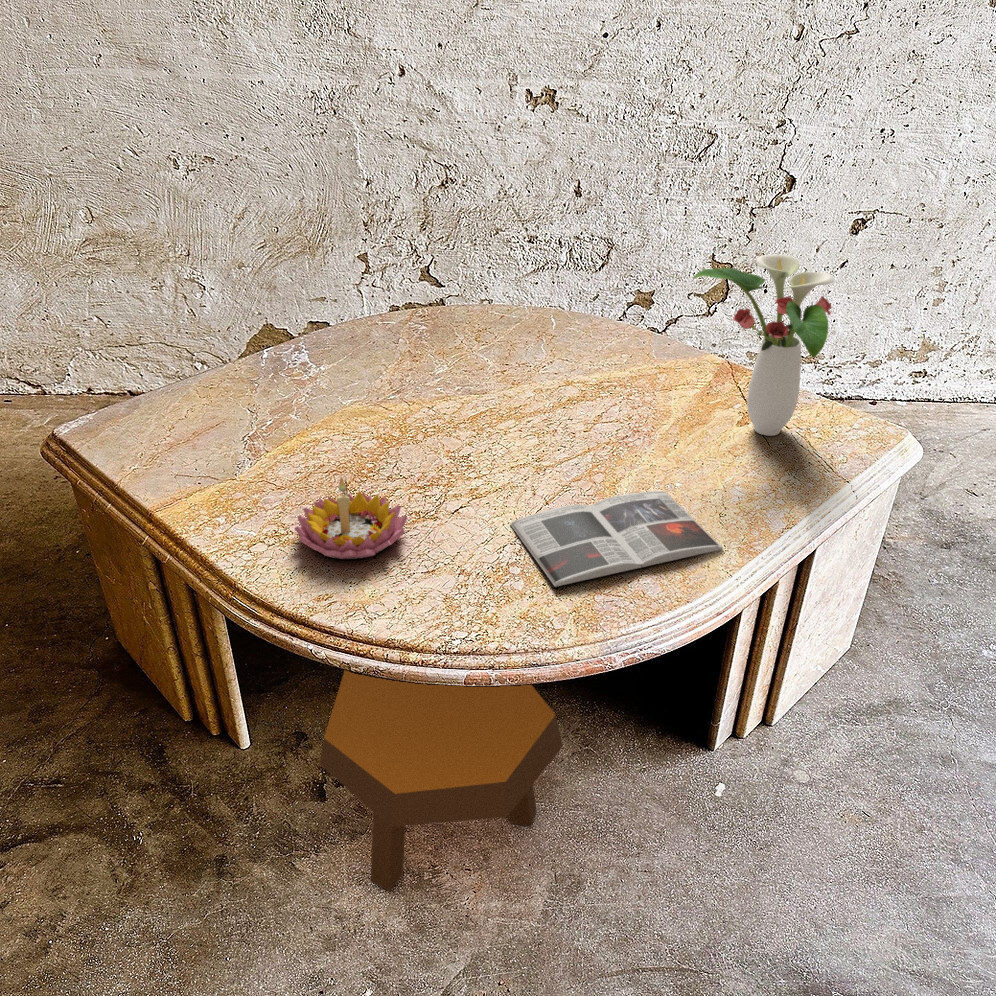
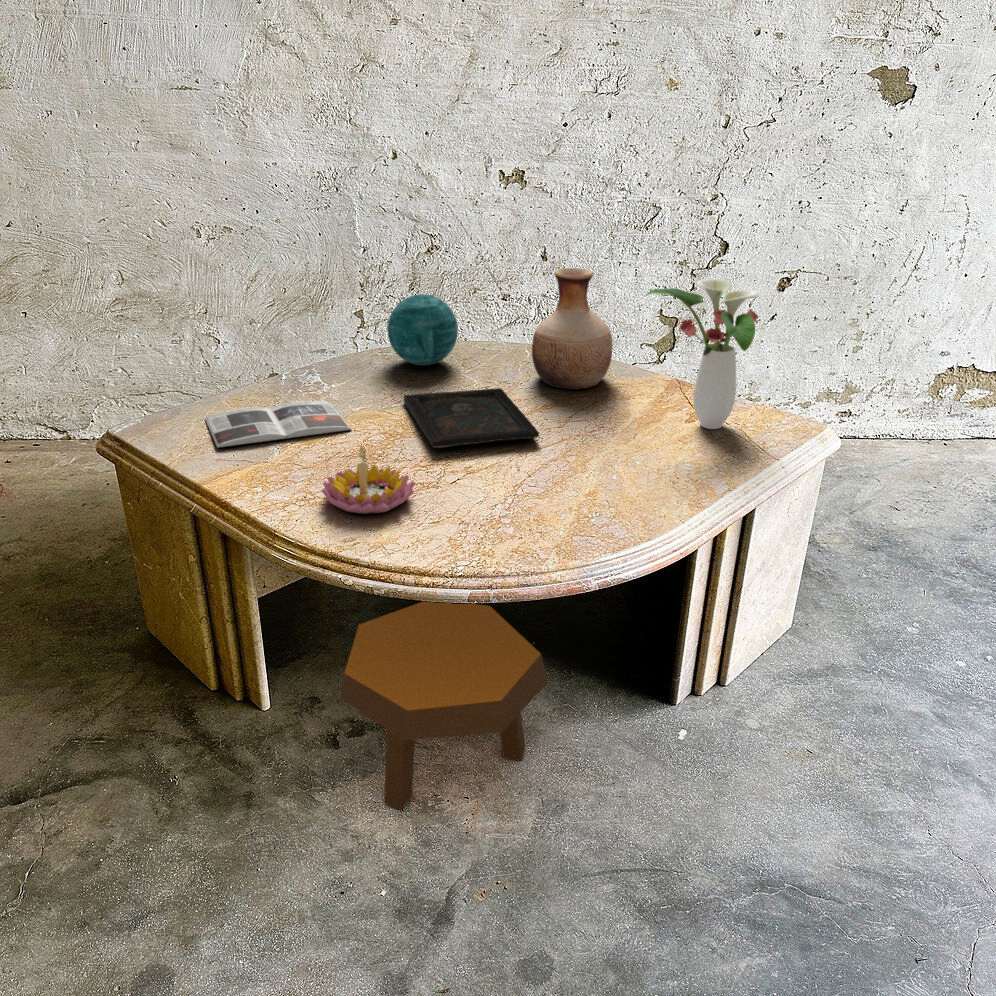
vase: none [557,229,652,376] -> present [532,268,612,389]
decorative orb: none [388,256,471,340] -> present [387,294,458,365]
tray: none [404,375,560,462] -> present [404,388,539,448]
magazine: present [510,491,723,587] -> present [205,401,351,447]

